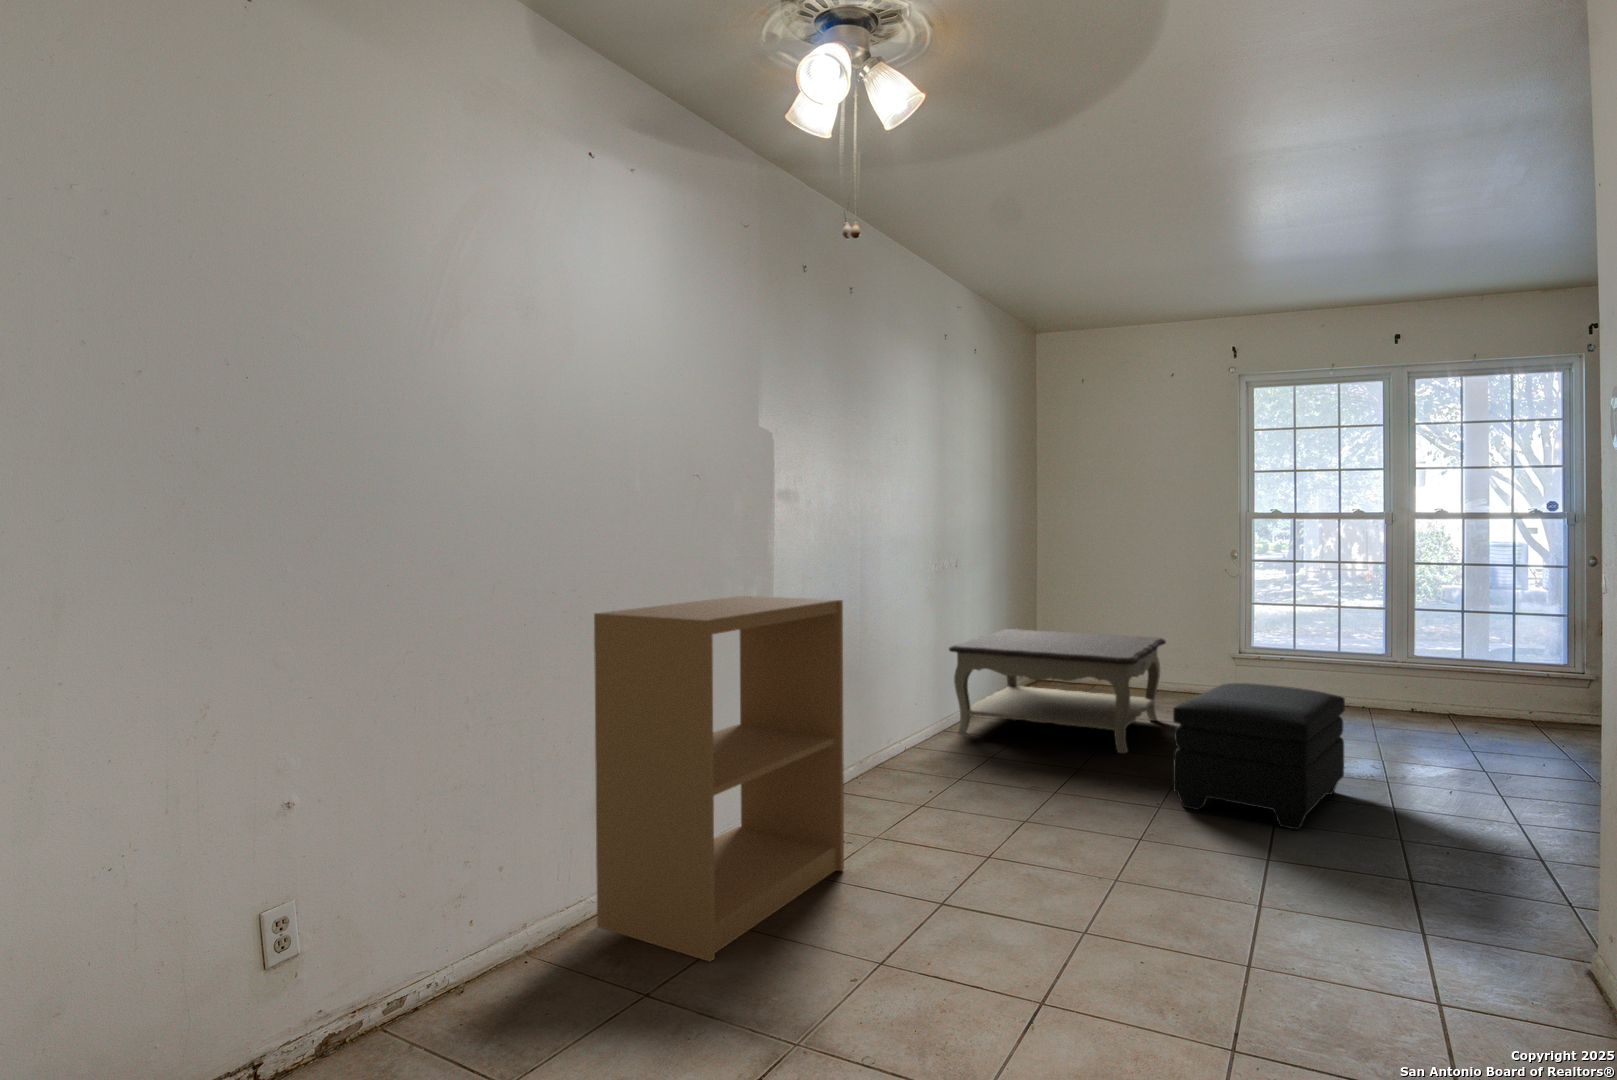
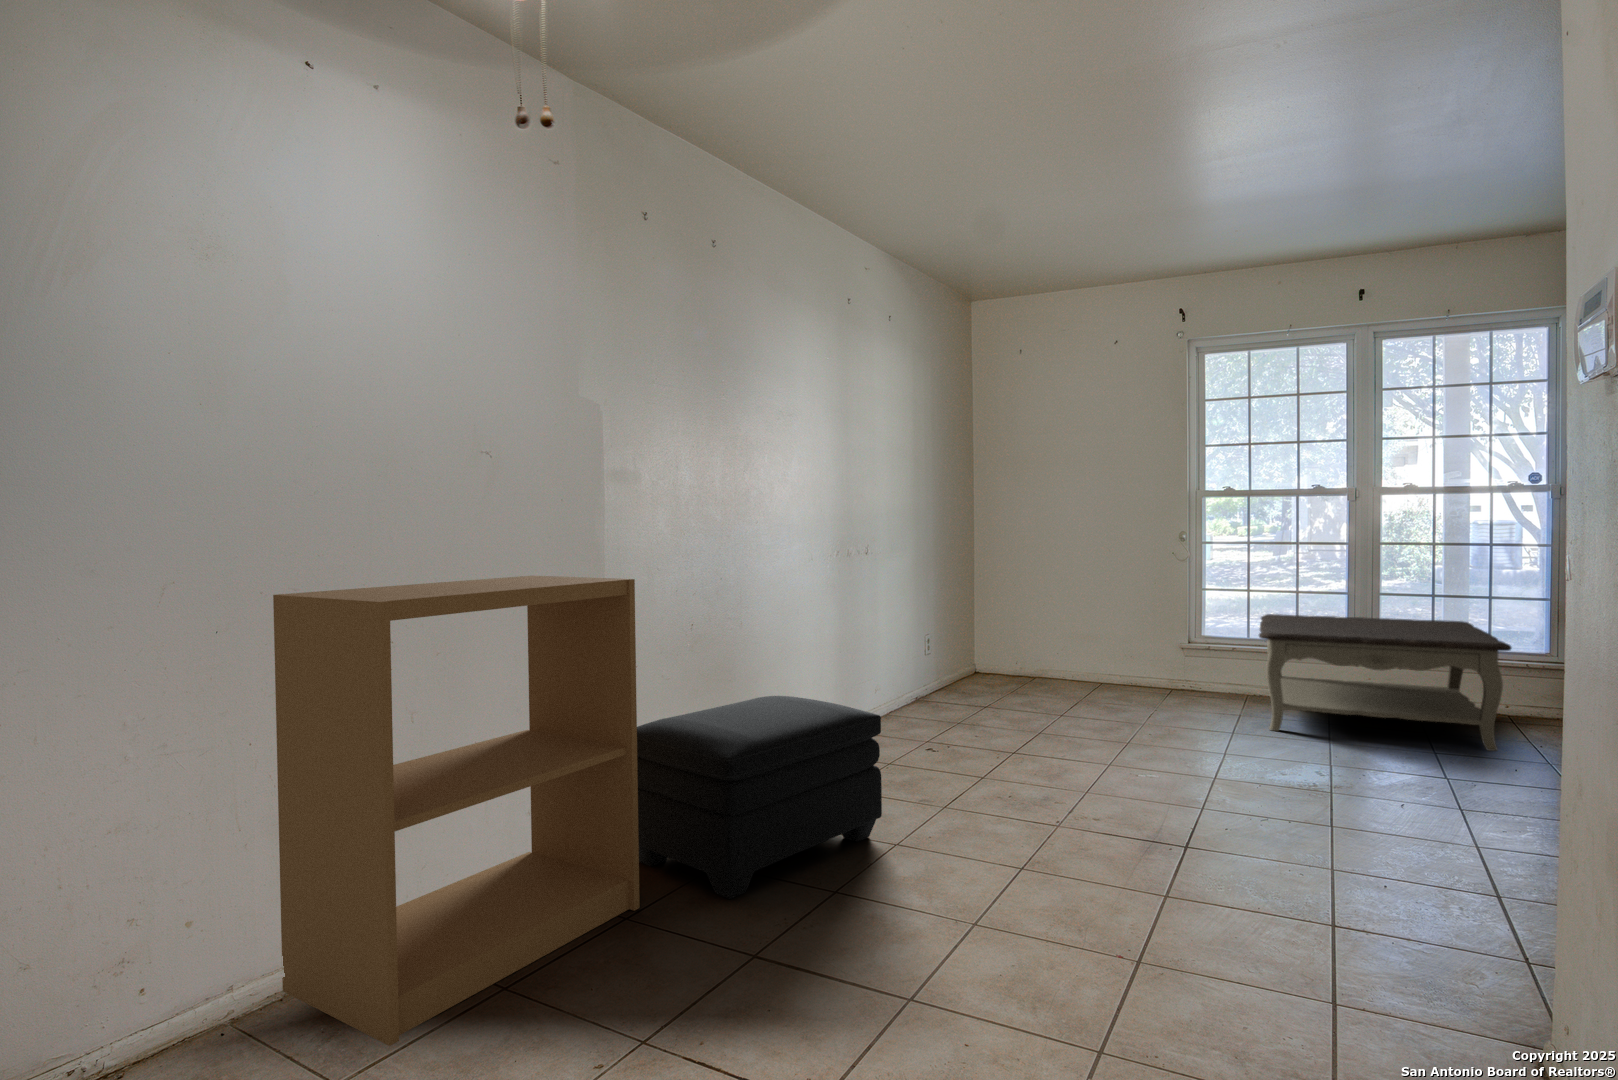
coffee table: present [949,629,1166,753] -> present [1259,614,1511,751]
ottoman: present [1173,683,1345,830] -> present [637,696,882,899]

